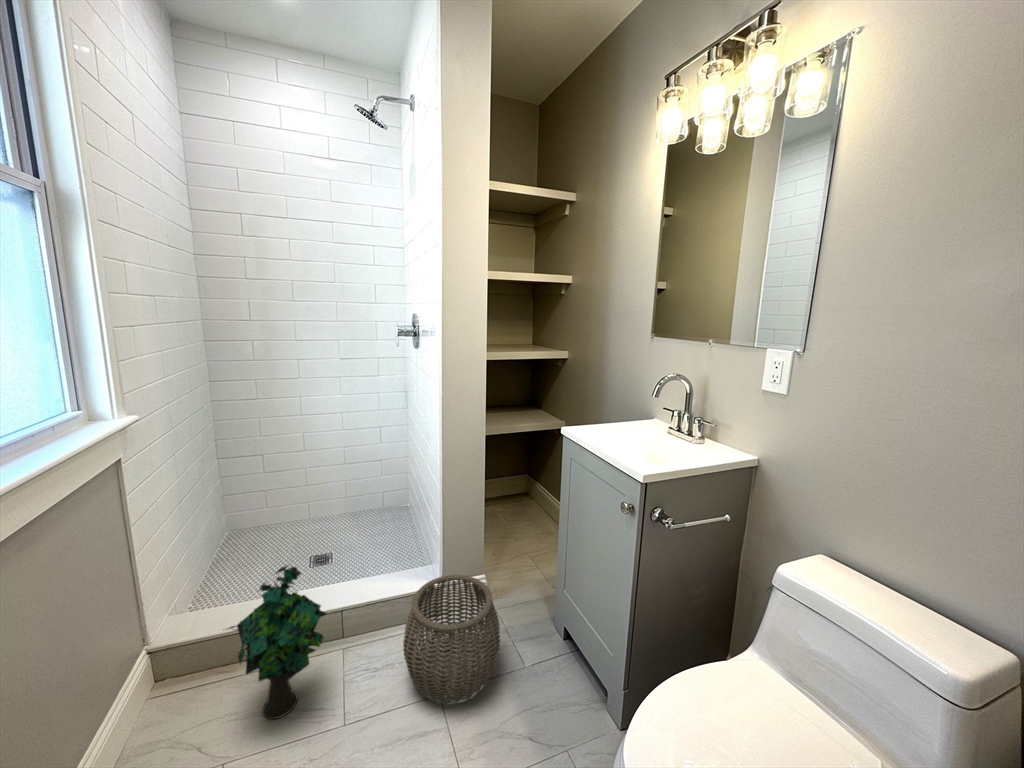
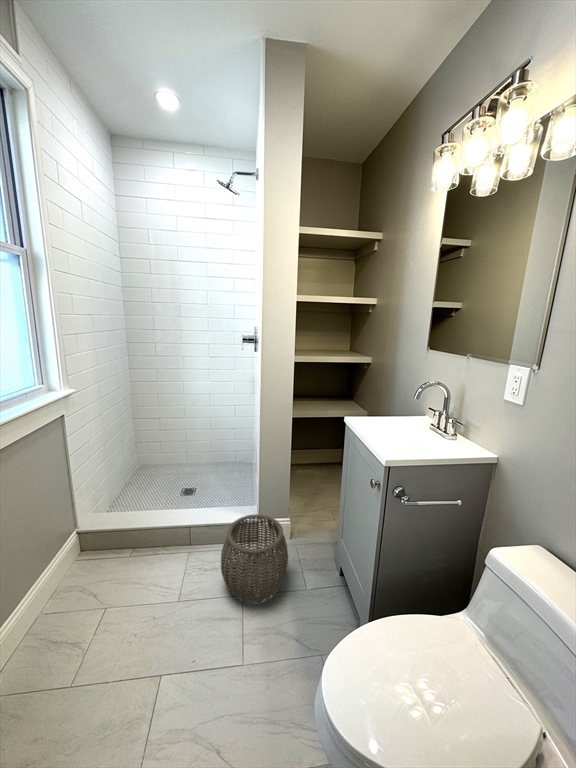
decorative plant: present [227,566,326,719] -> none [112,492,176,588]

